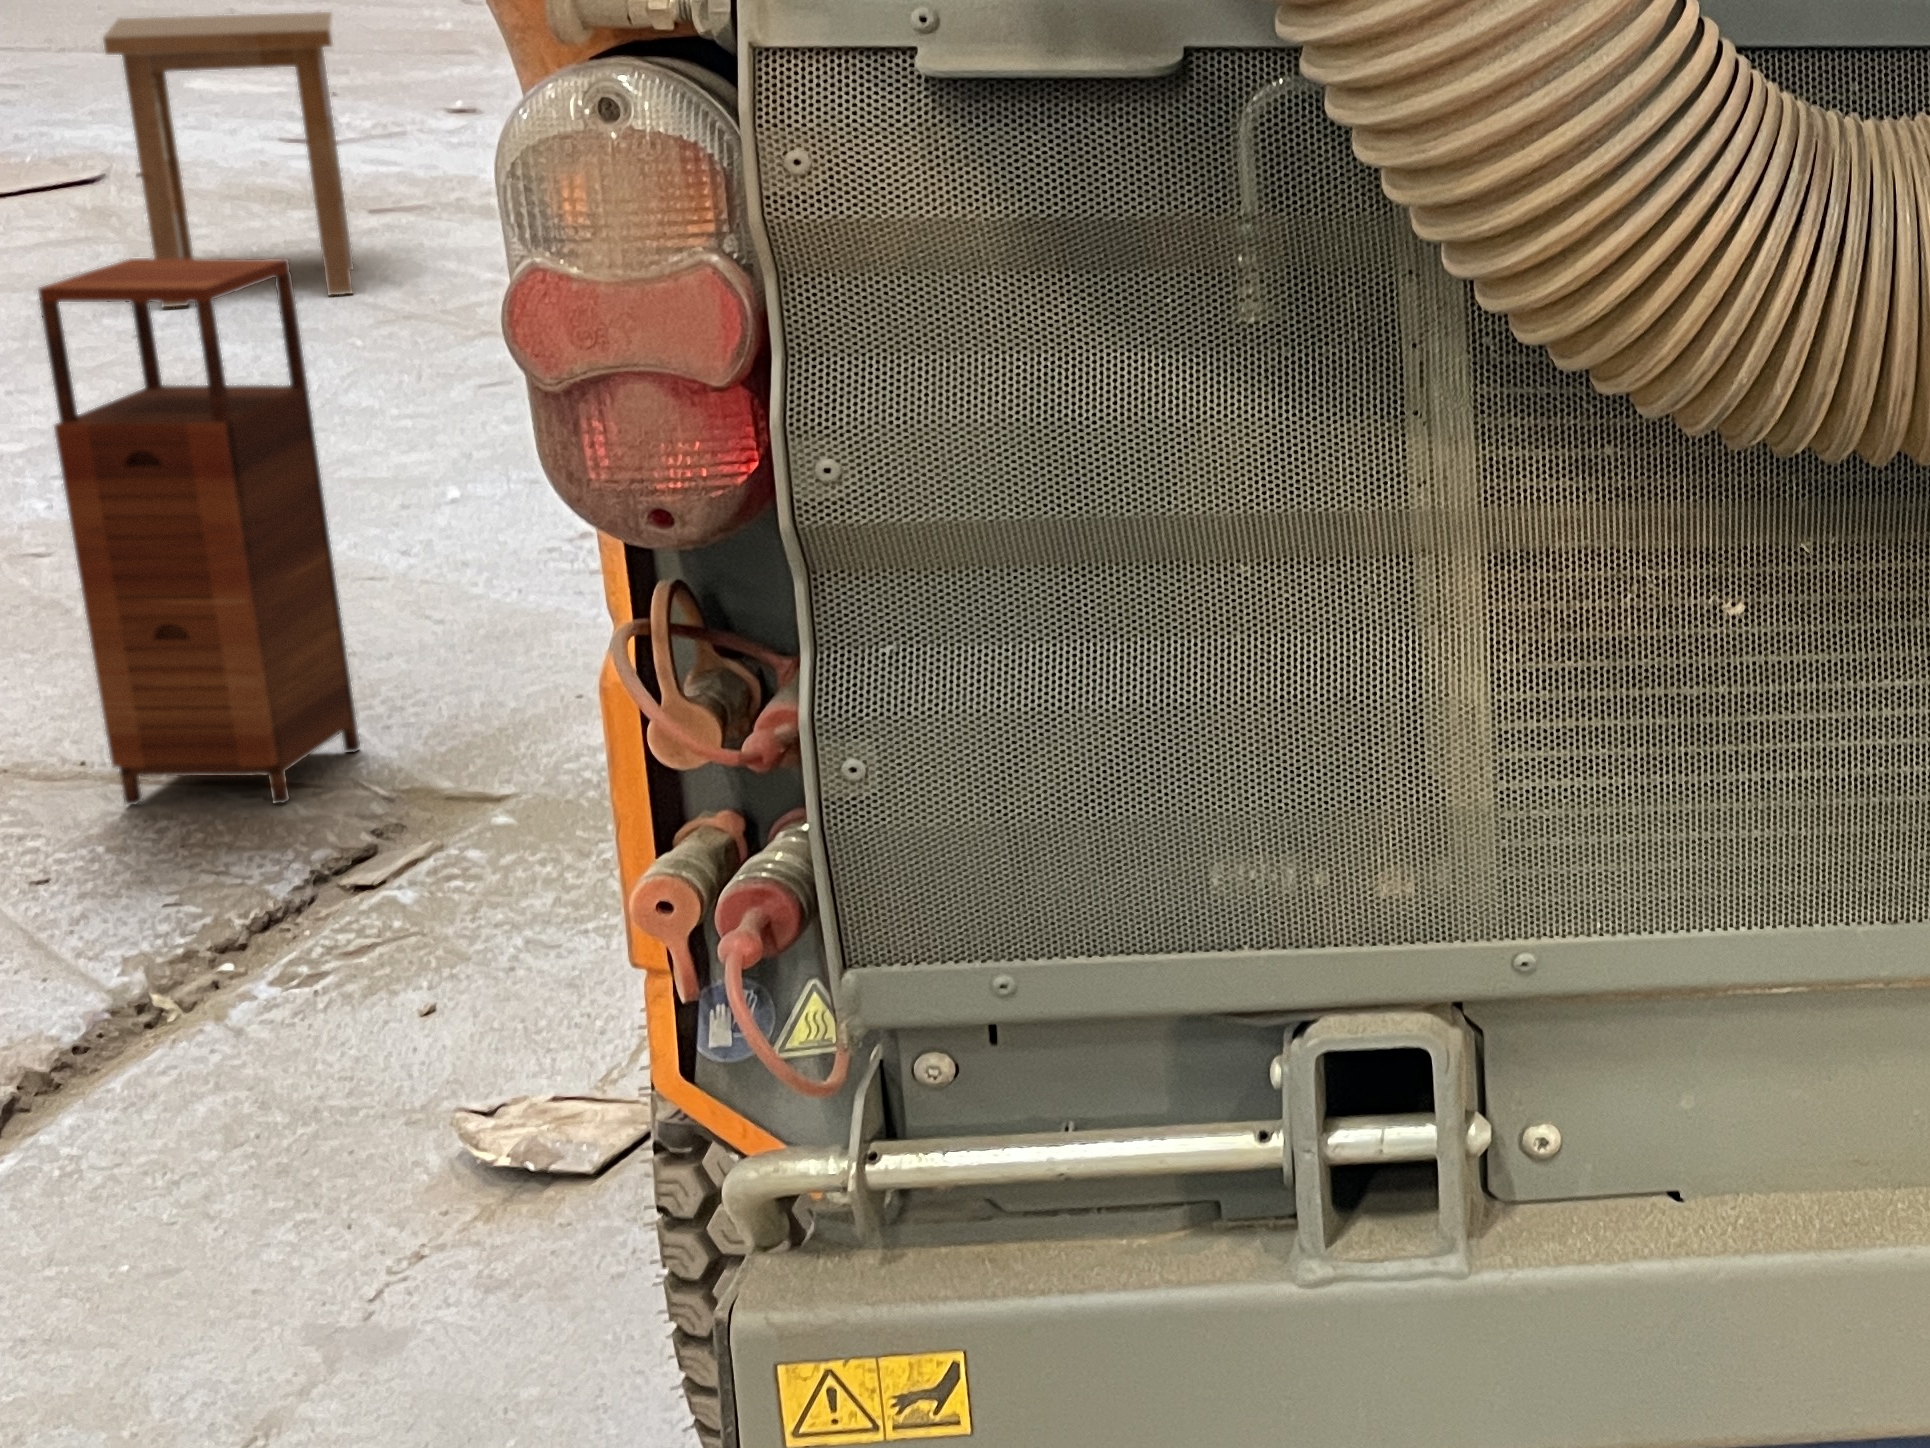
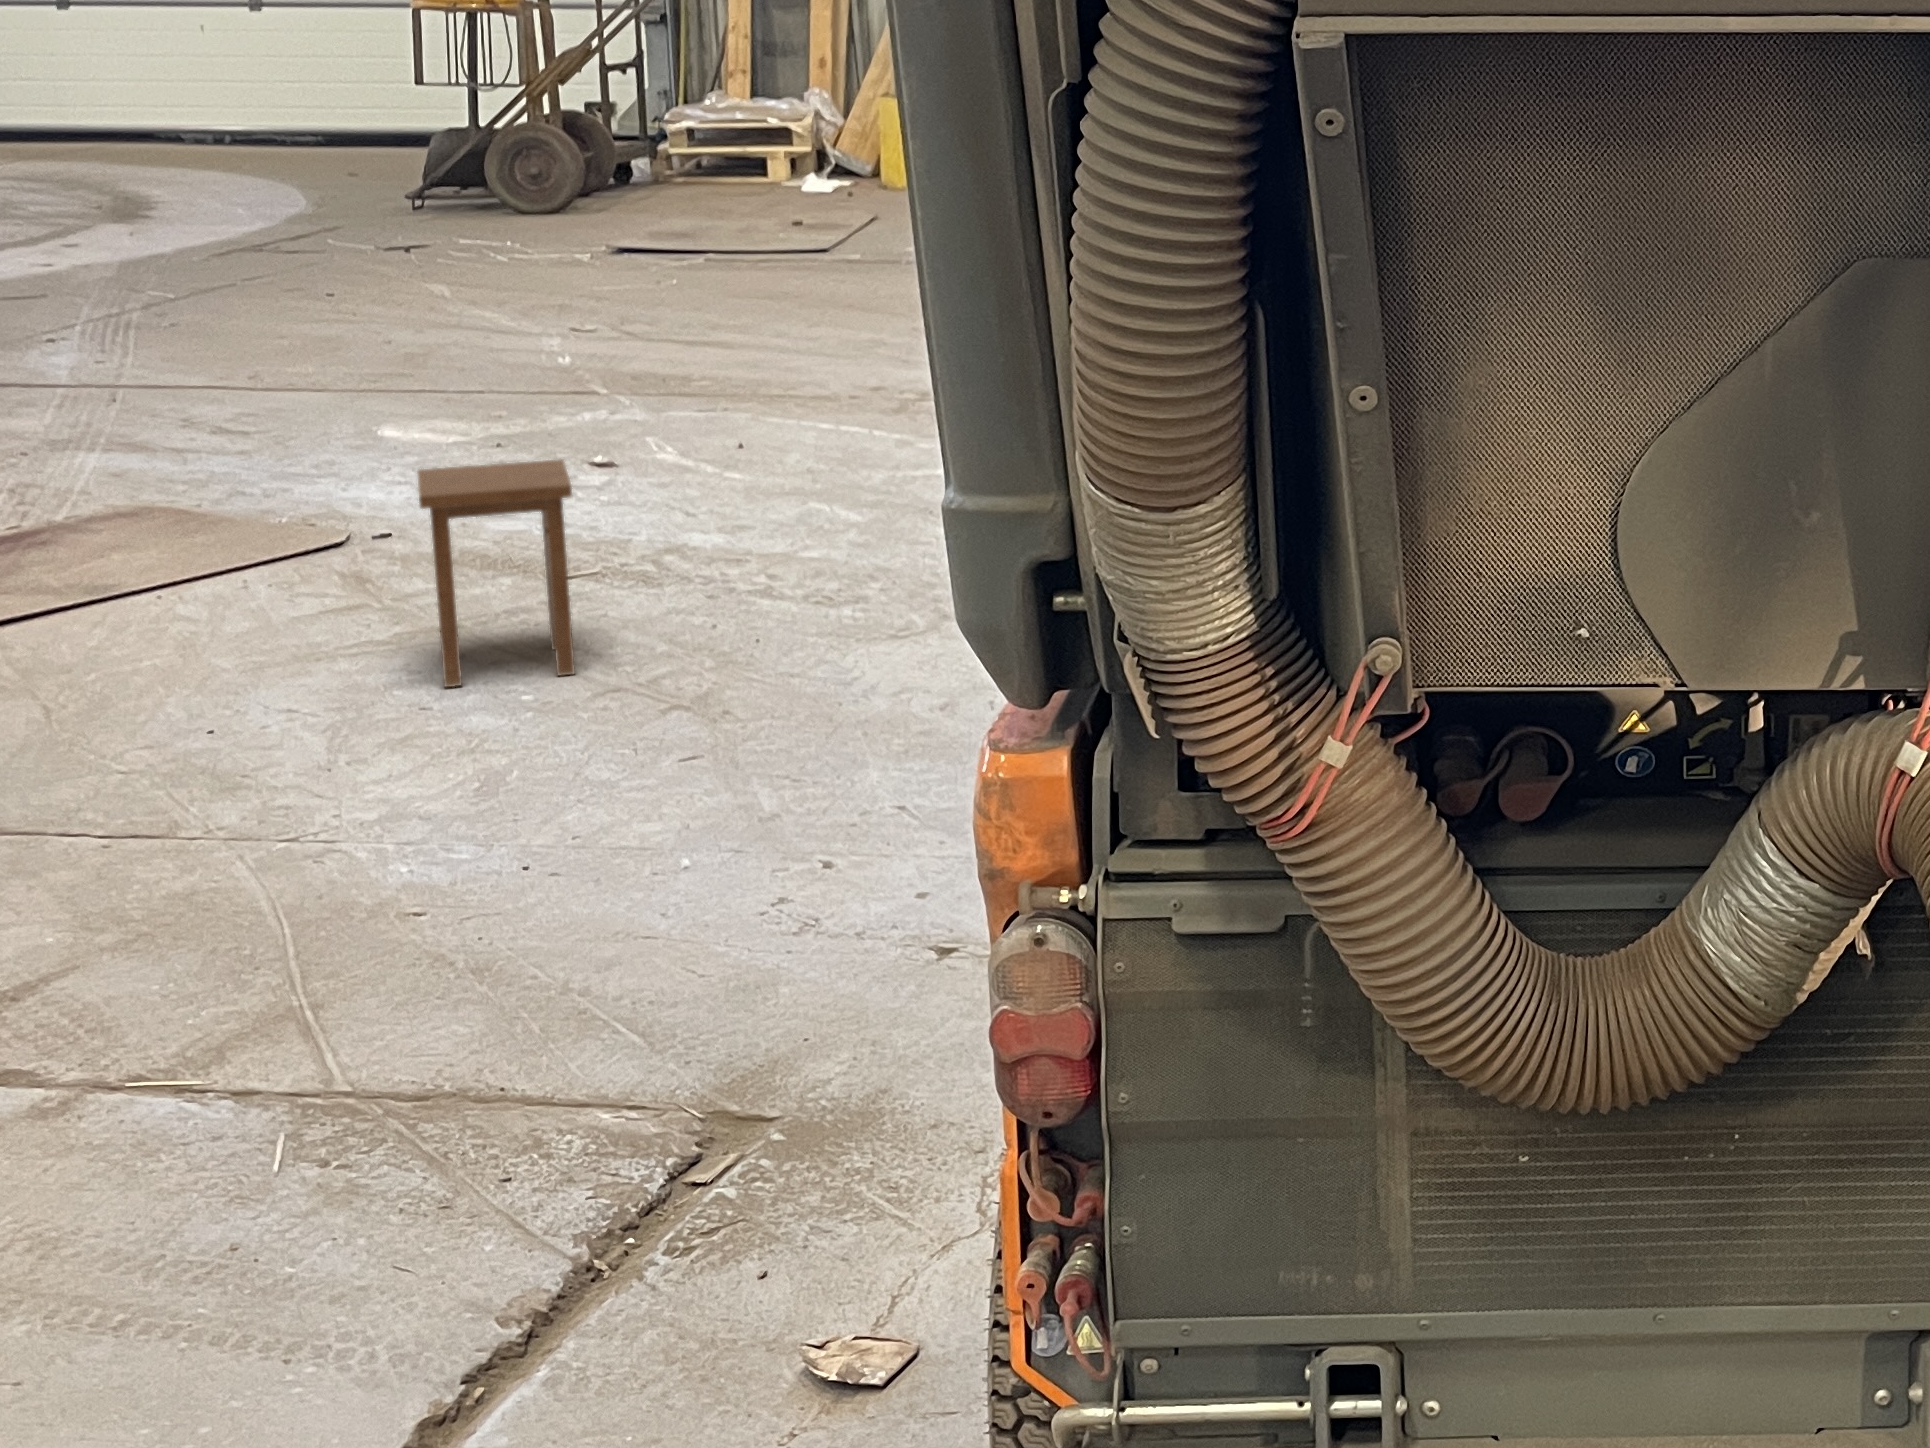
storage cabinet: present [38,258,360,805] -> none [523,773,680,1124]

